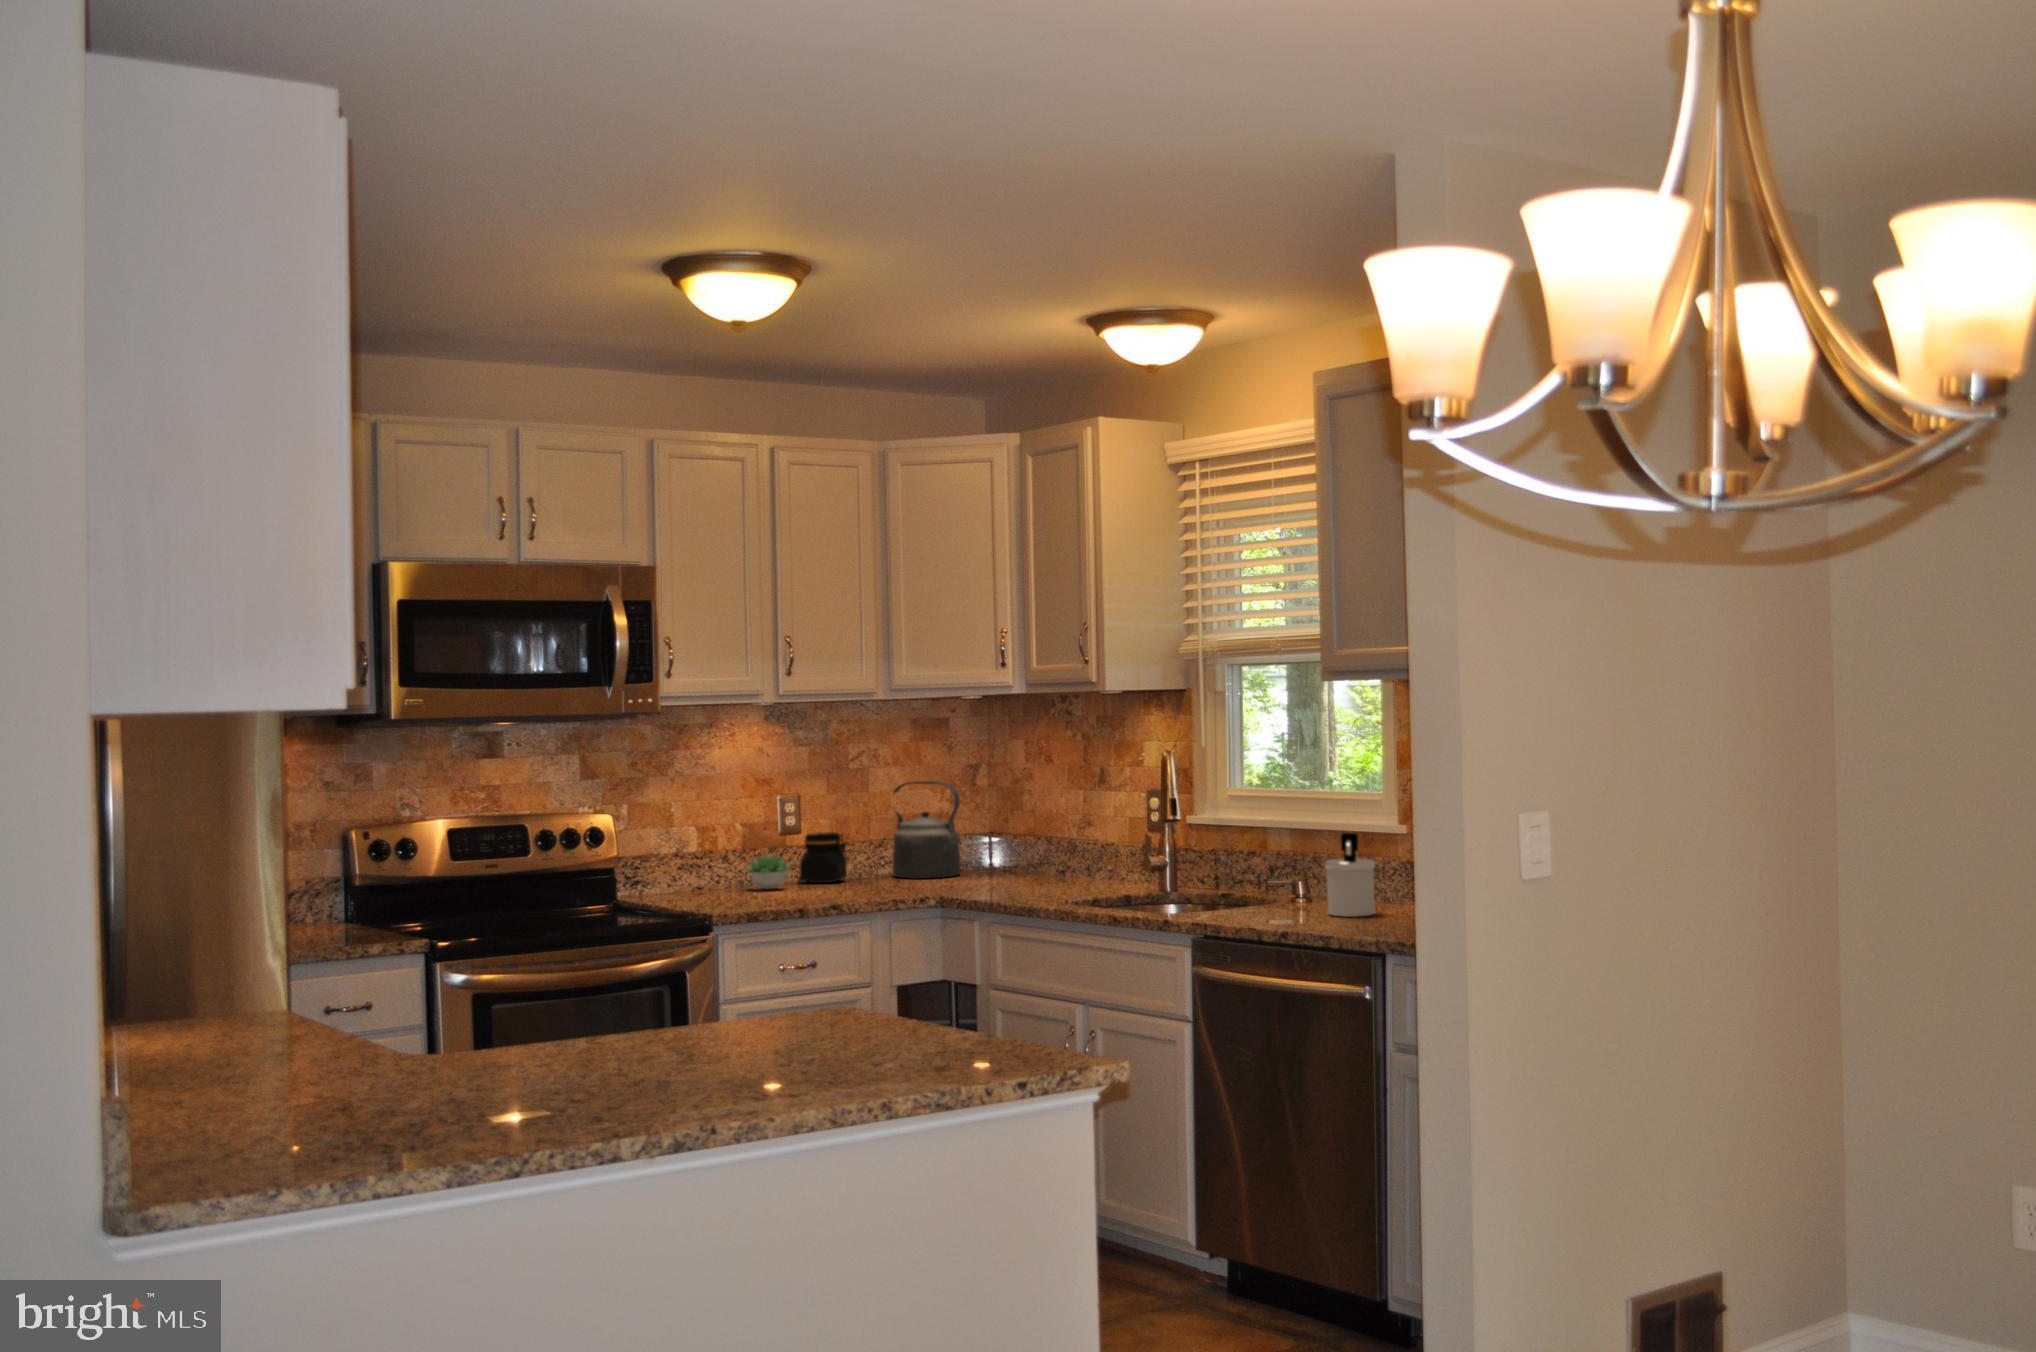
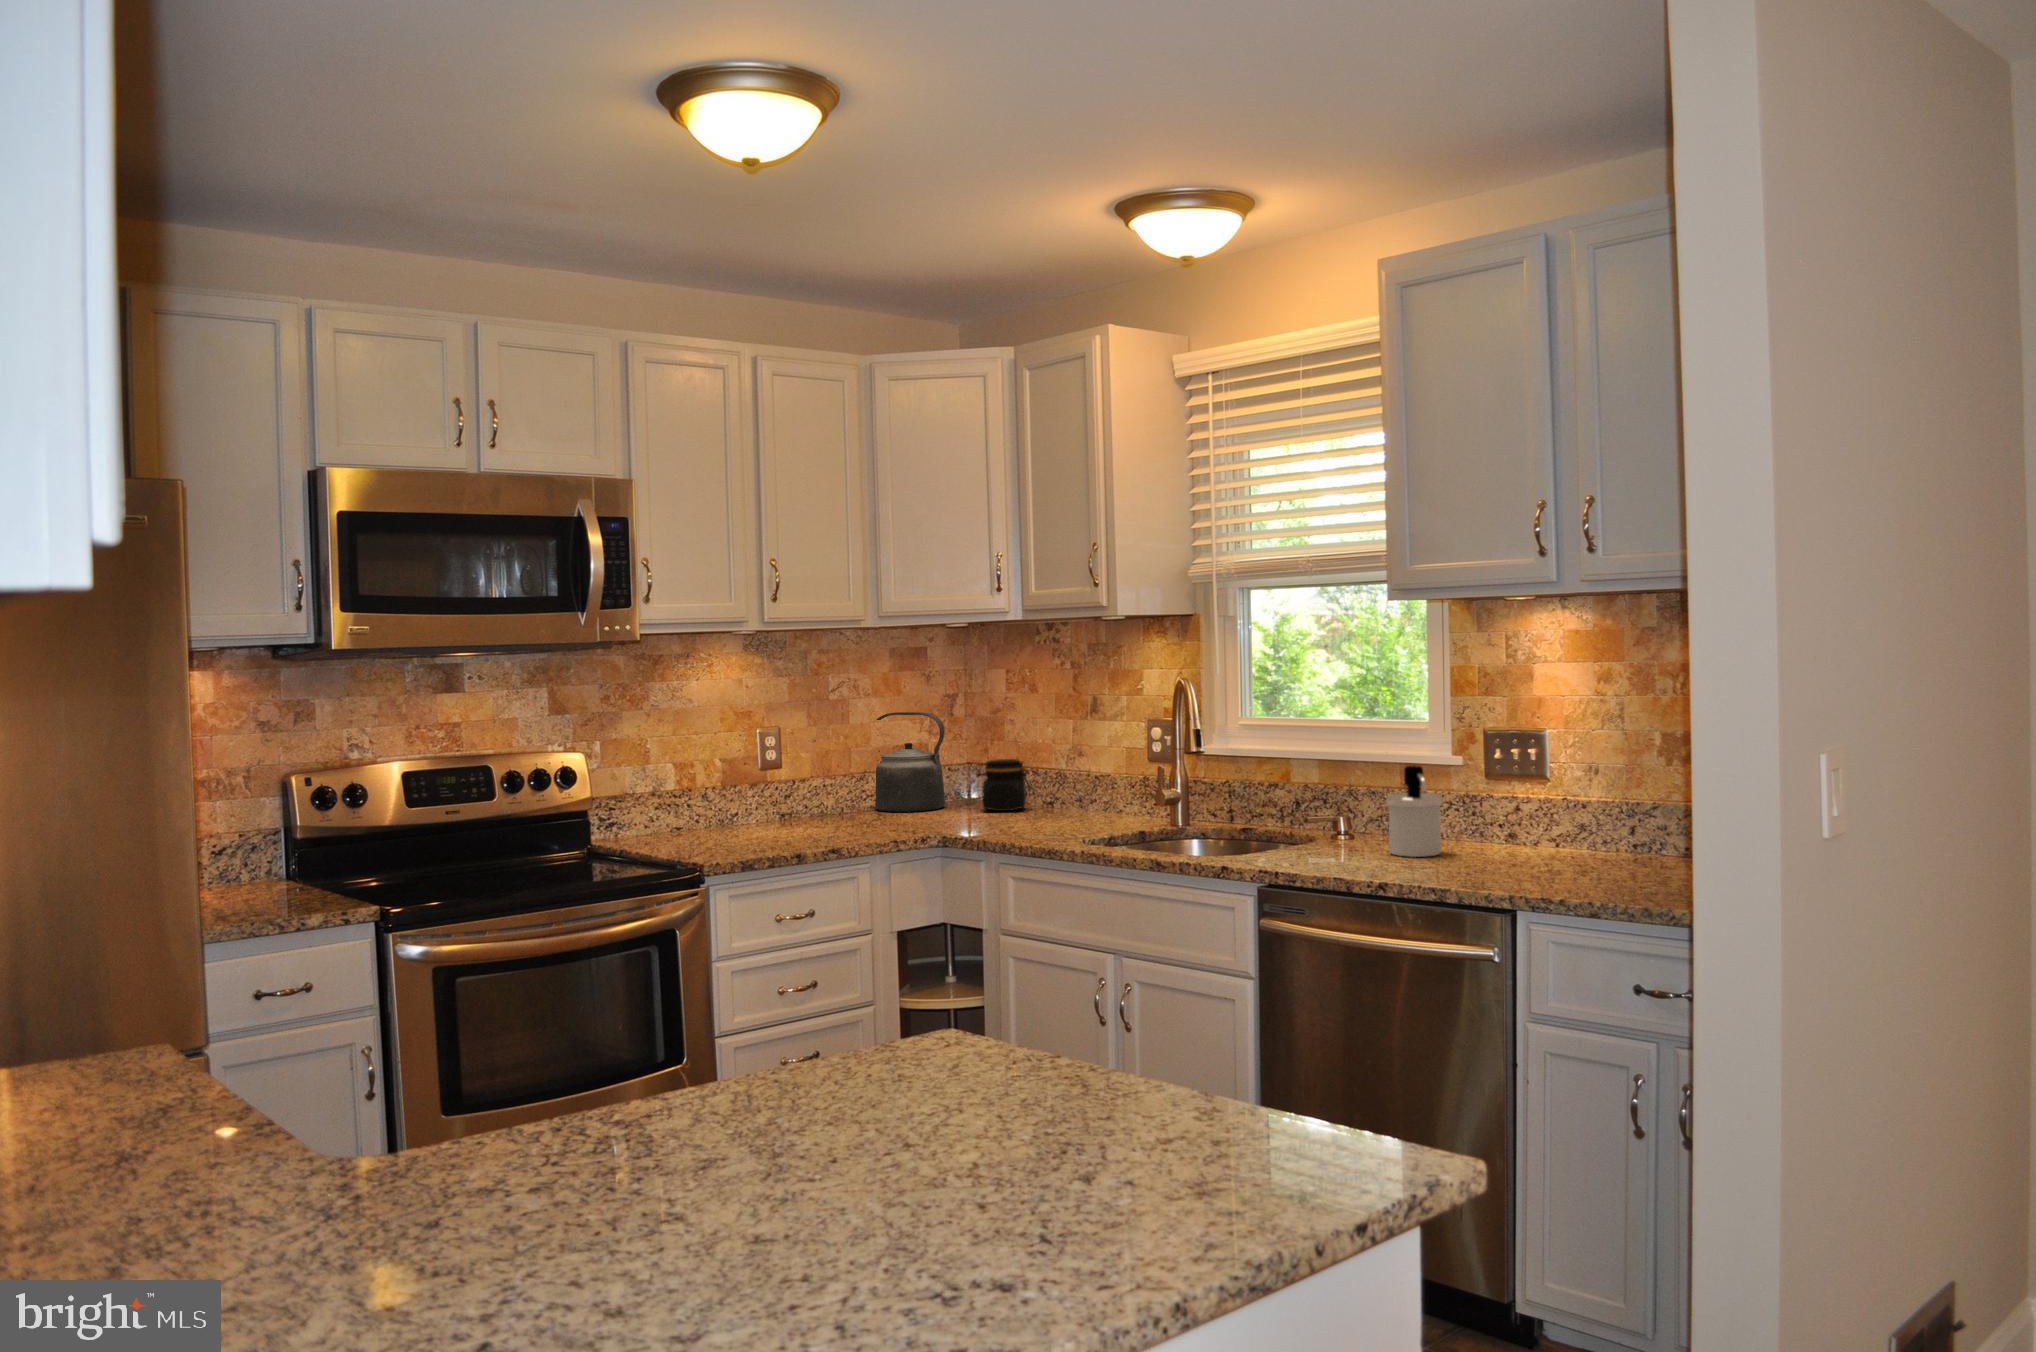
jar: present [800,832,847,883] -> present [976,759,1031,811]
succulent plant: present [746,855,791,889] -> none [727,792,778,828]

